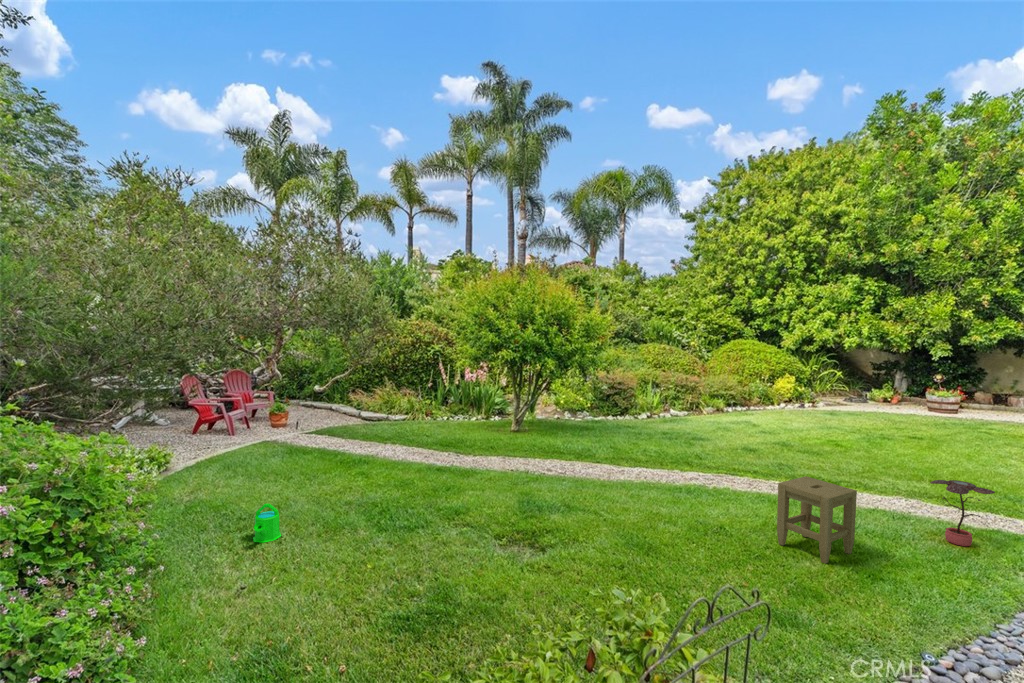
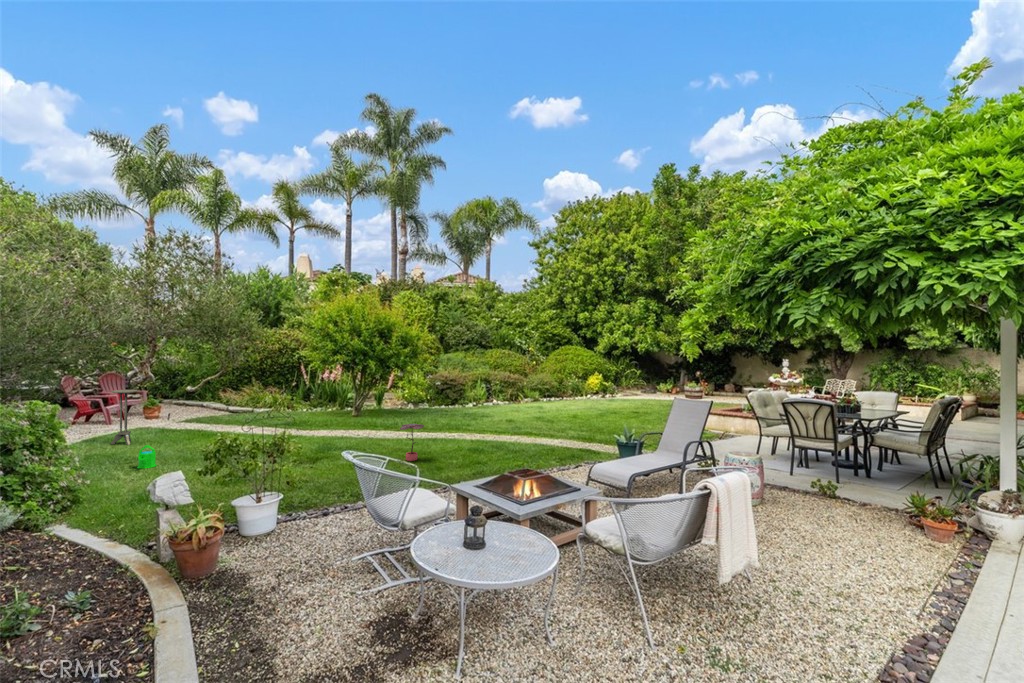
side table: none [225,402,258,480] -> present [111,390,138,445]
stool: present [777,476,857,564] -> none [466,420,504,463]
potted plant: present [930,480,995,546] -> present [400,424,424,461]

